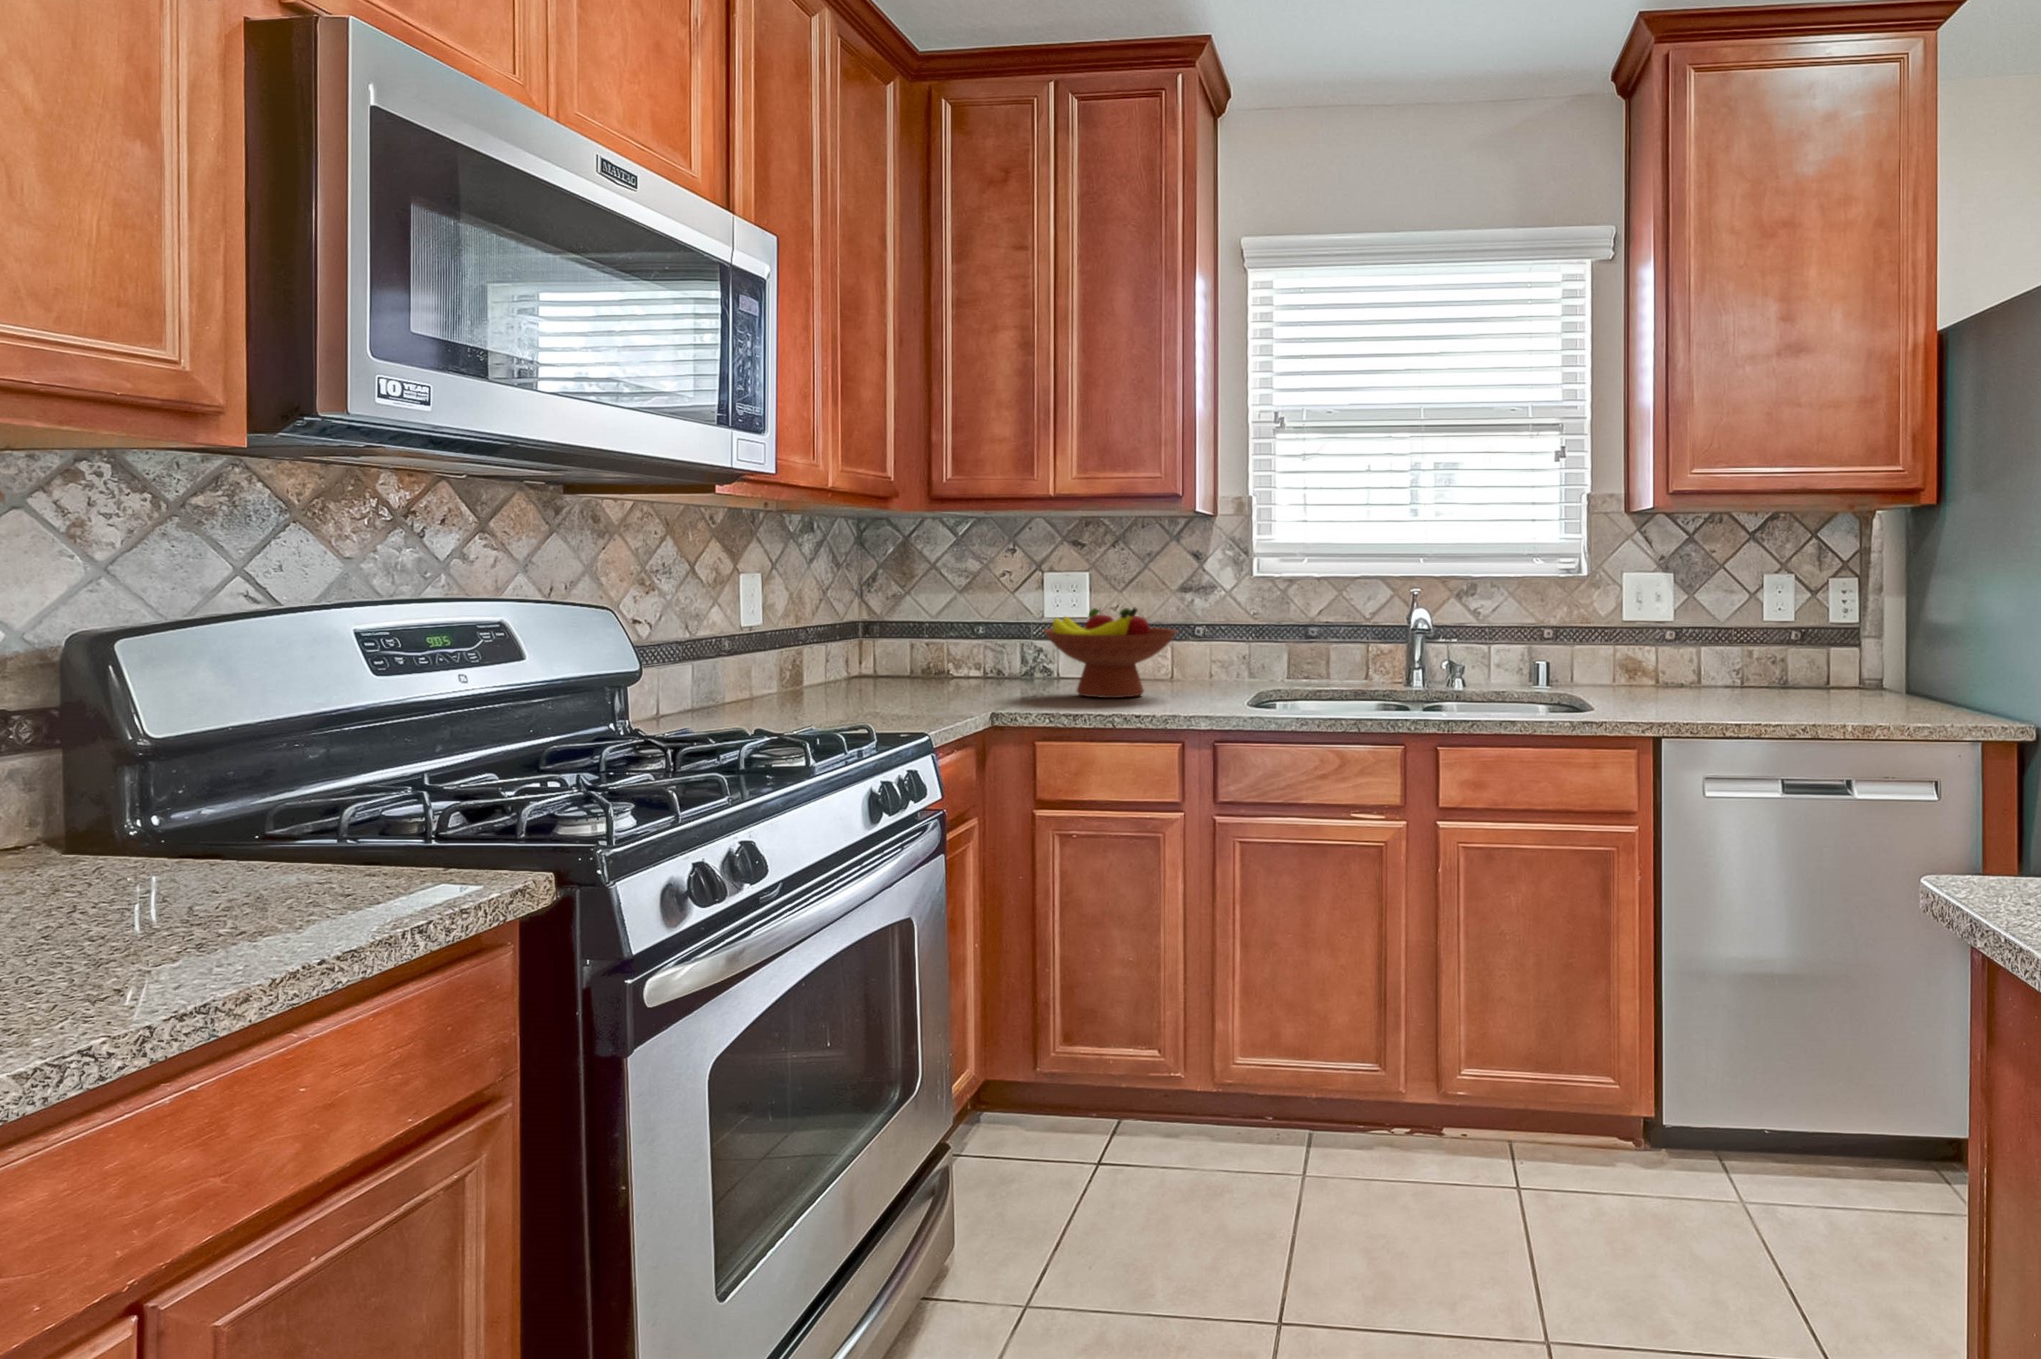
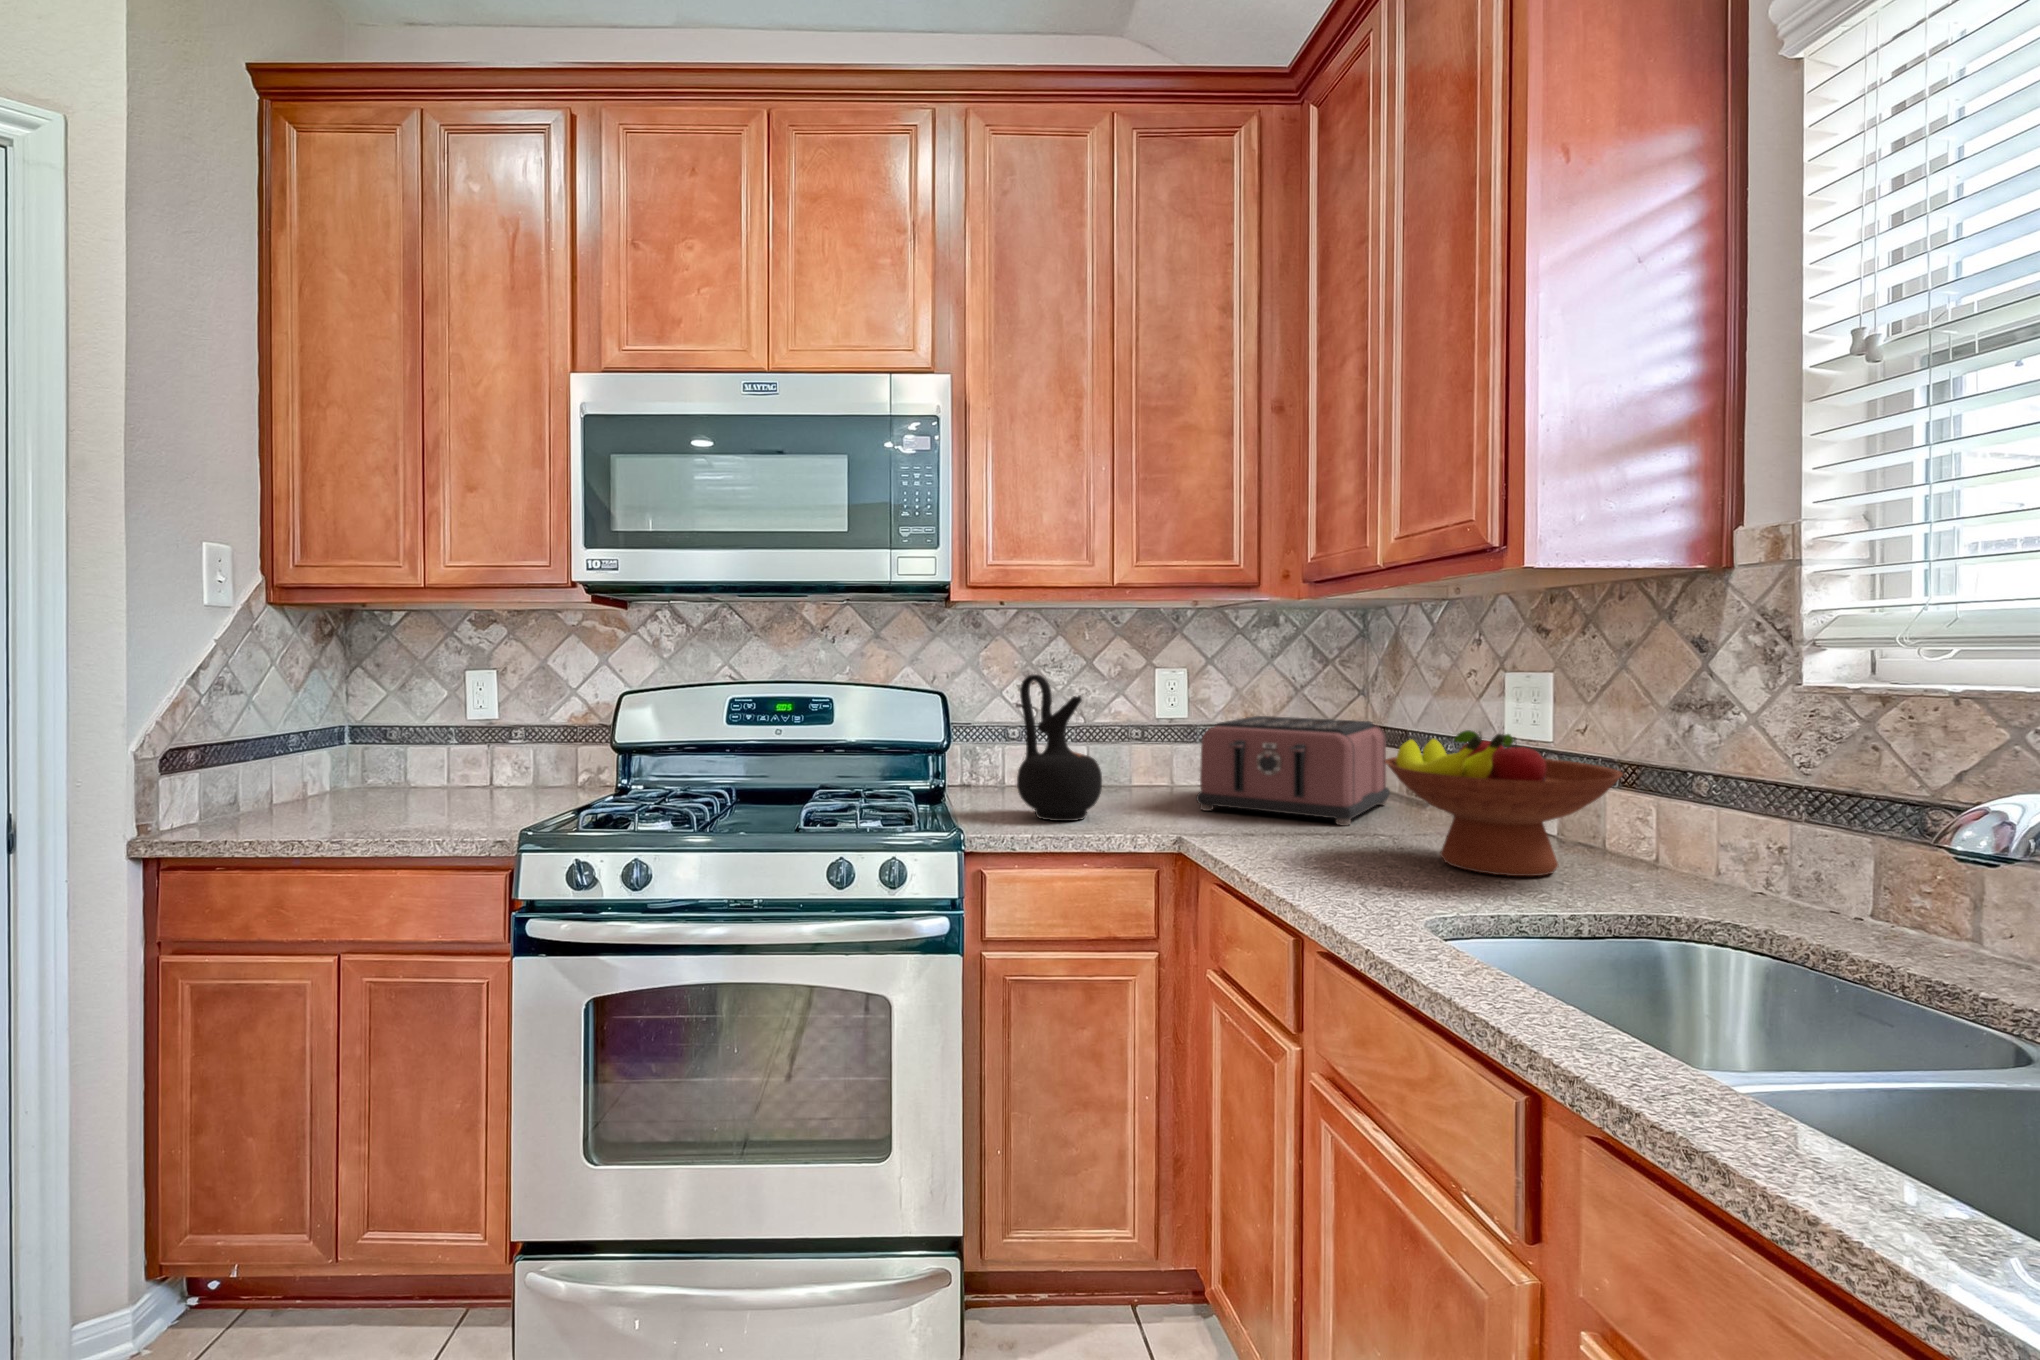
ceramic jug: none [749,583,827,711] -> present [1017,674,1102,821]
toaster: none [824,614,972,696] -> present [1196,716,1390,826]

